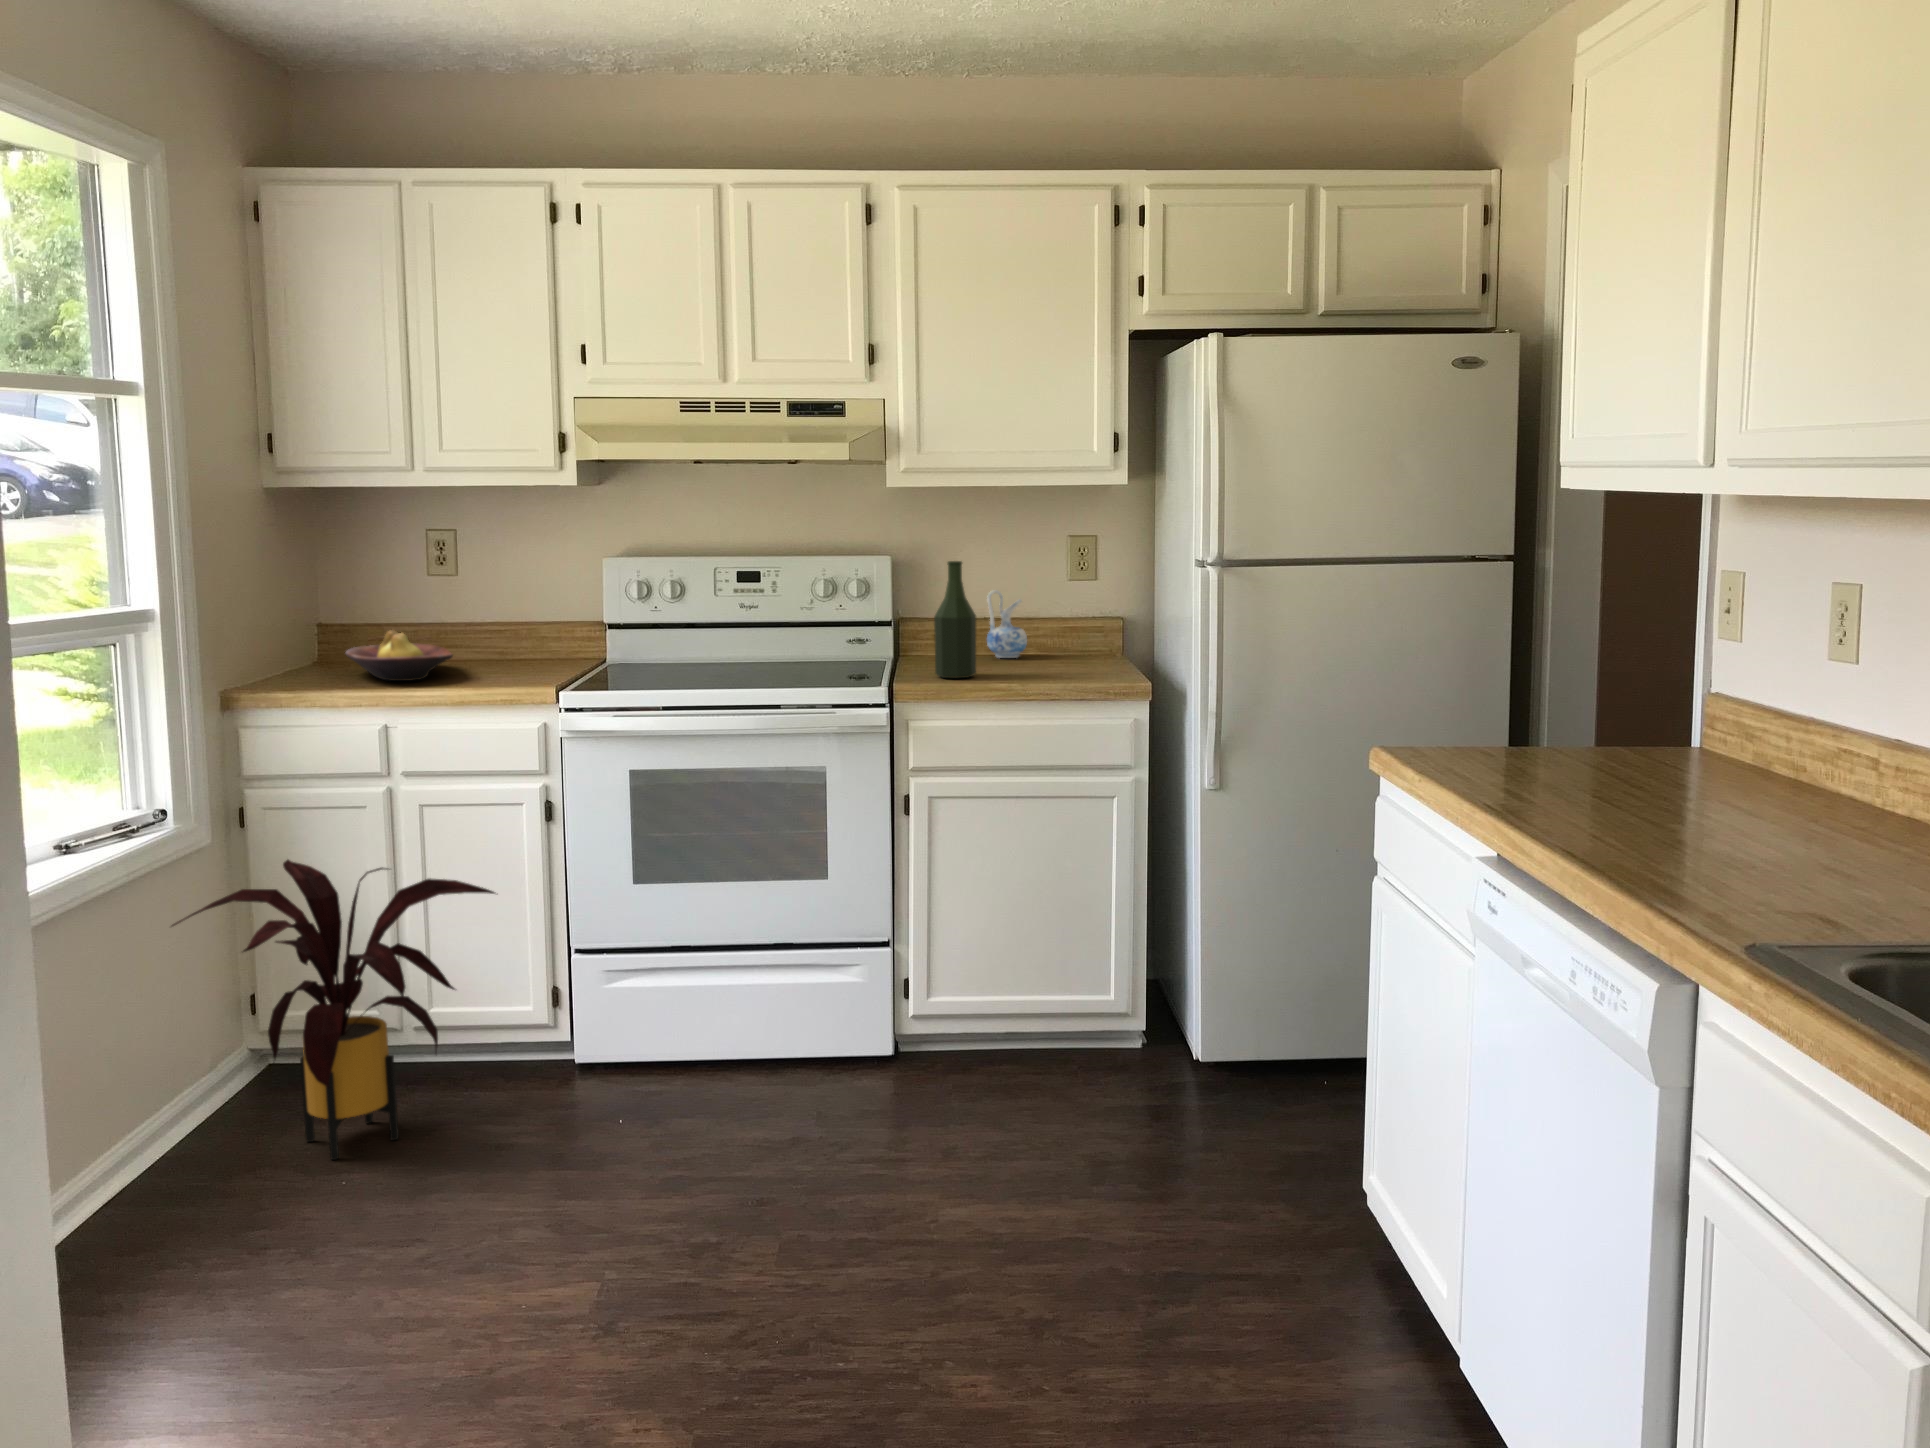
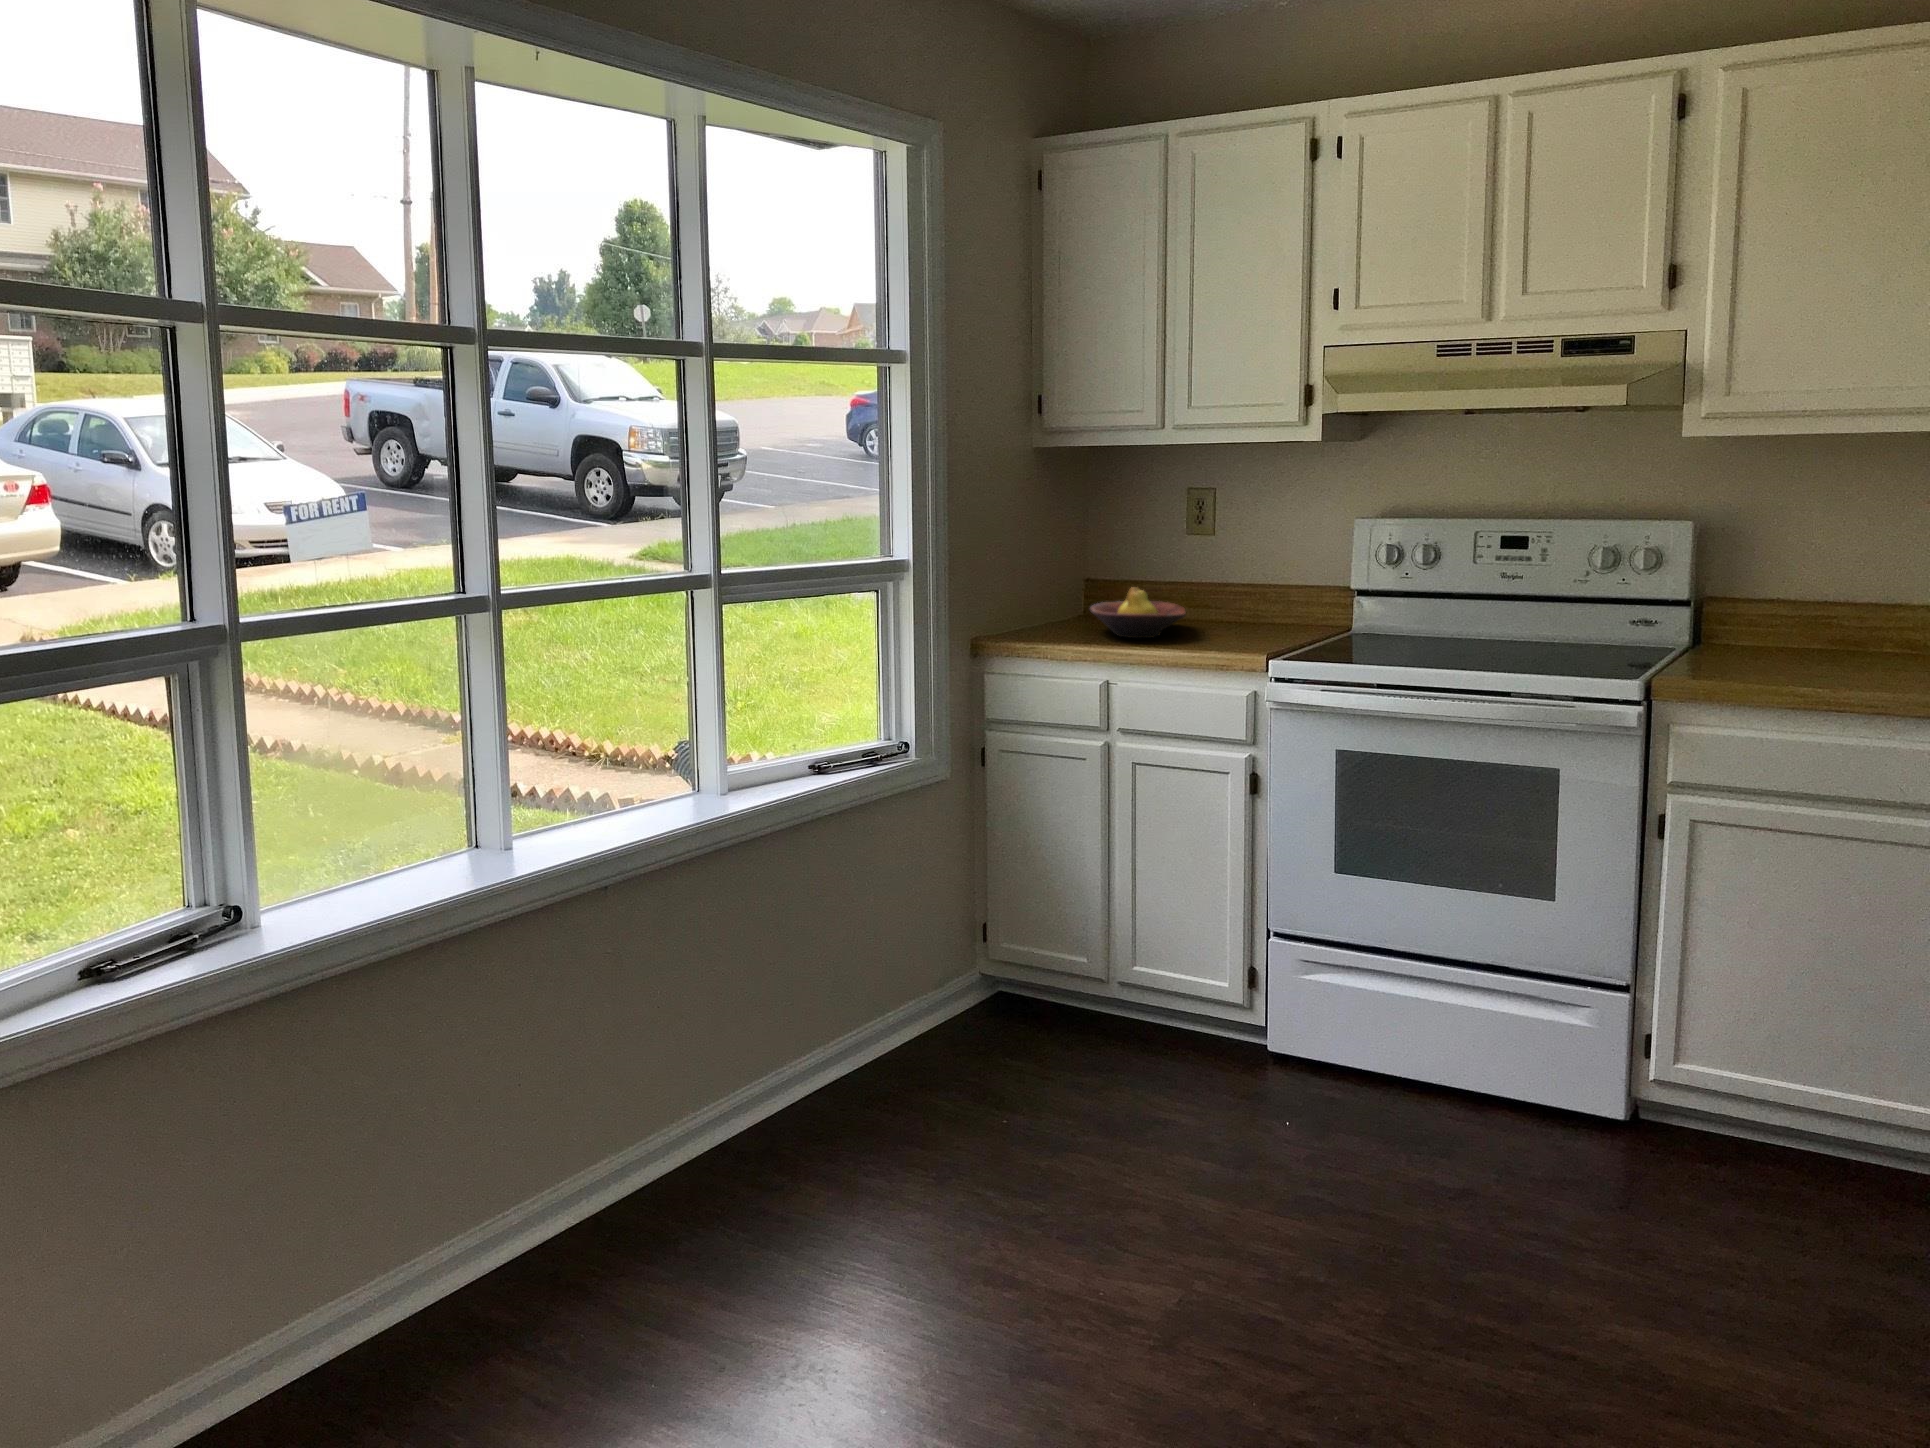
bottle: present [934,561,976,679] -> none [1720,530,1782,677]
ceramic pitcher: present [987,590,1027,658] -> none [1818,569,1877,657]
house plant: present [172,860,495,1160] -> none [904,801,1191,1093]

